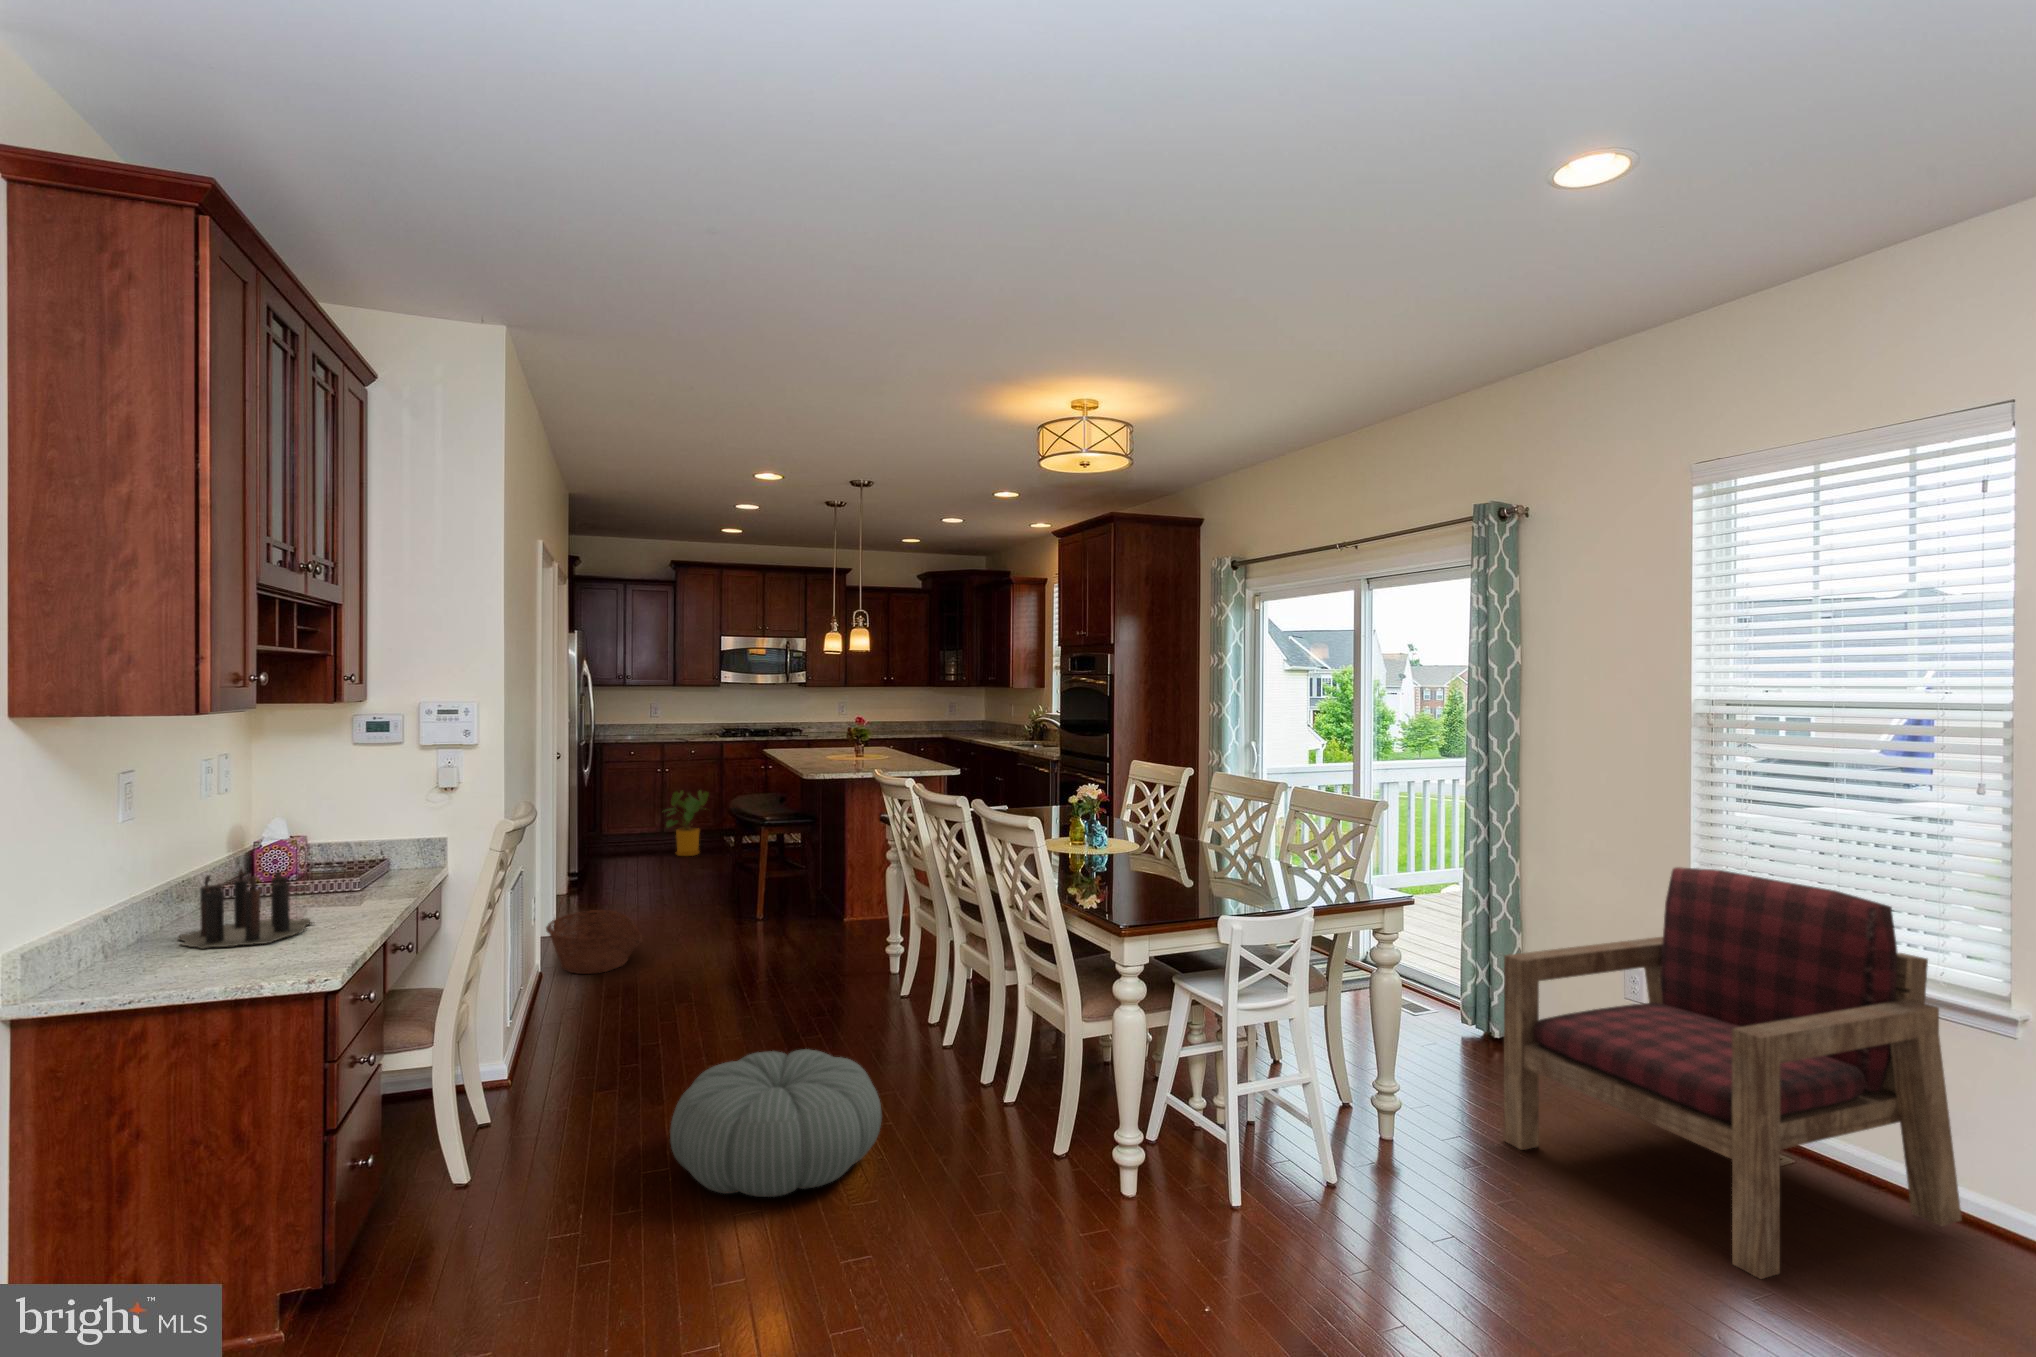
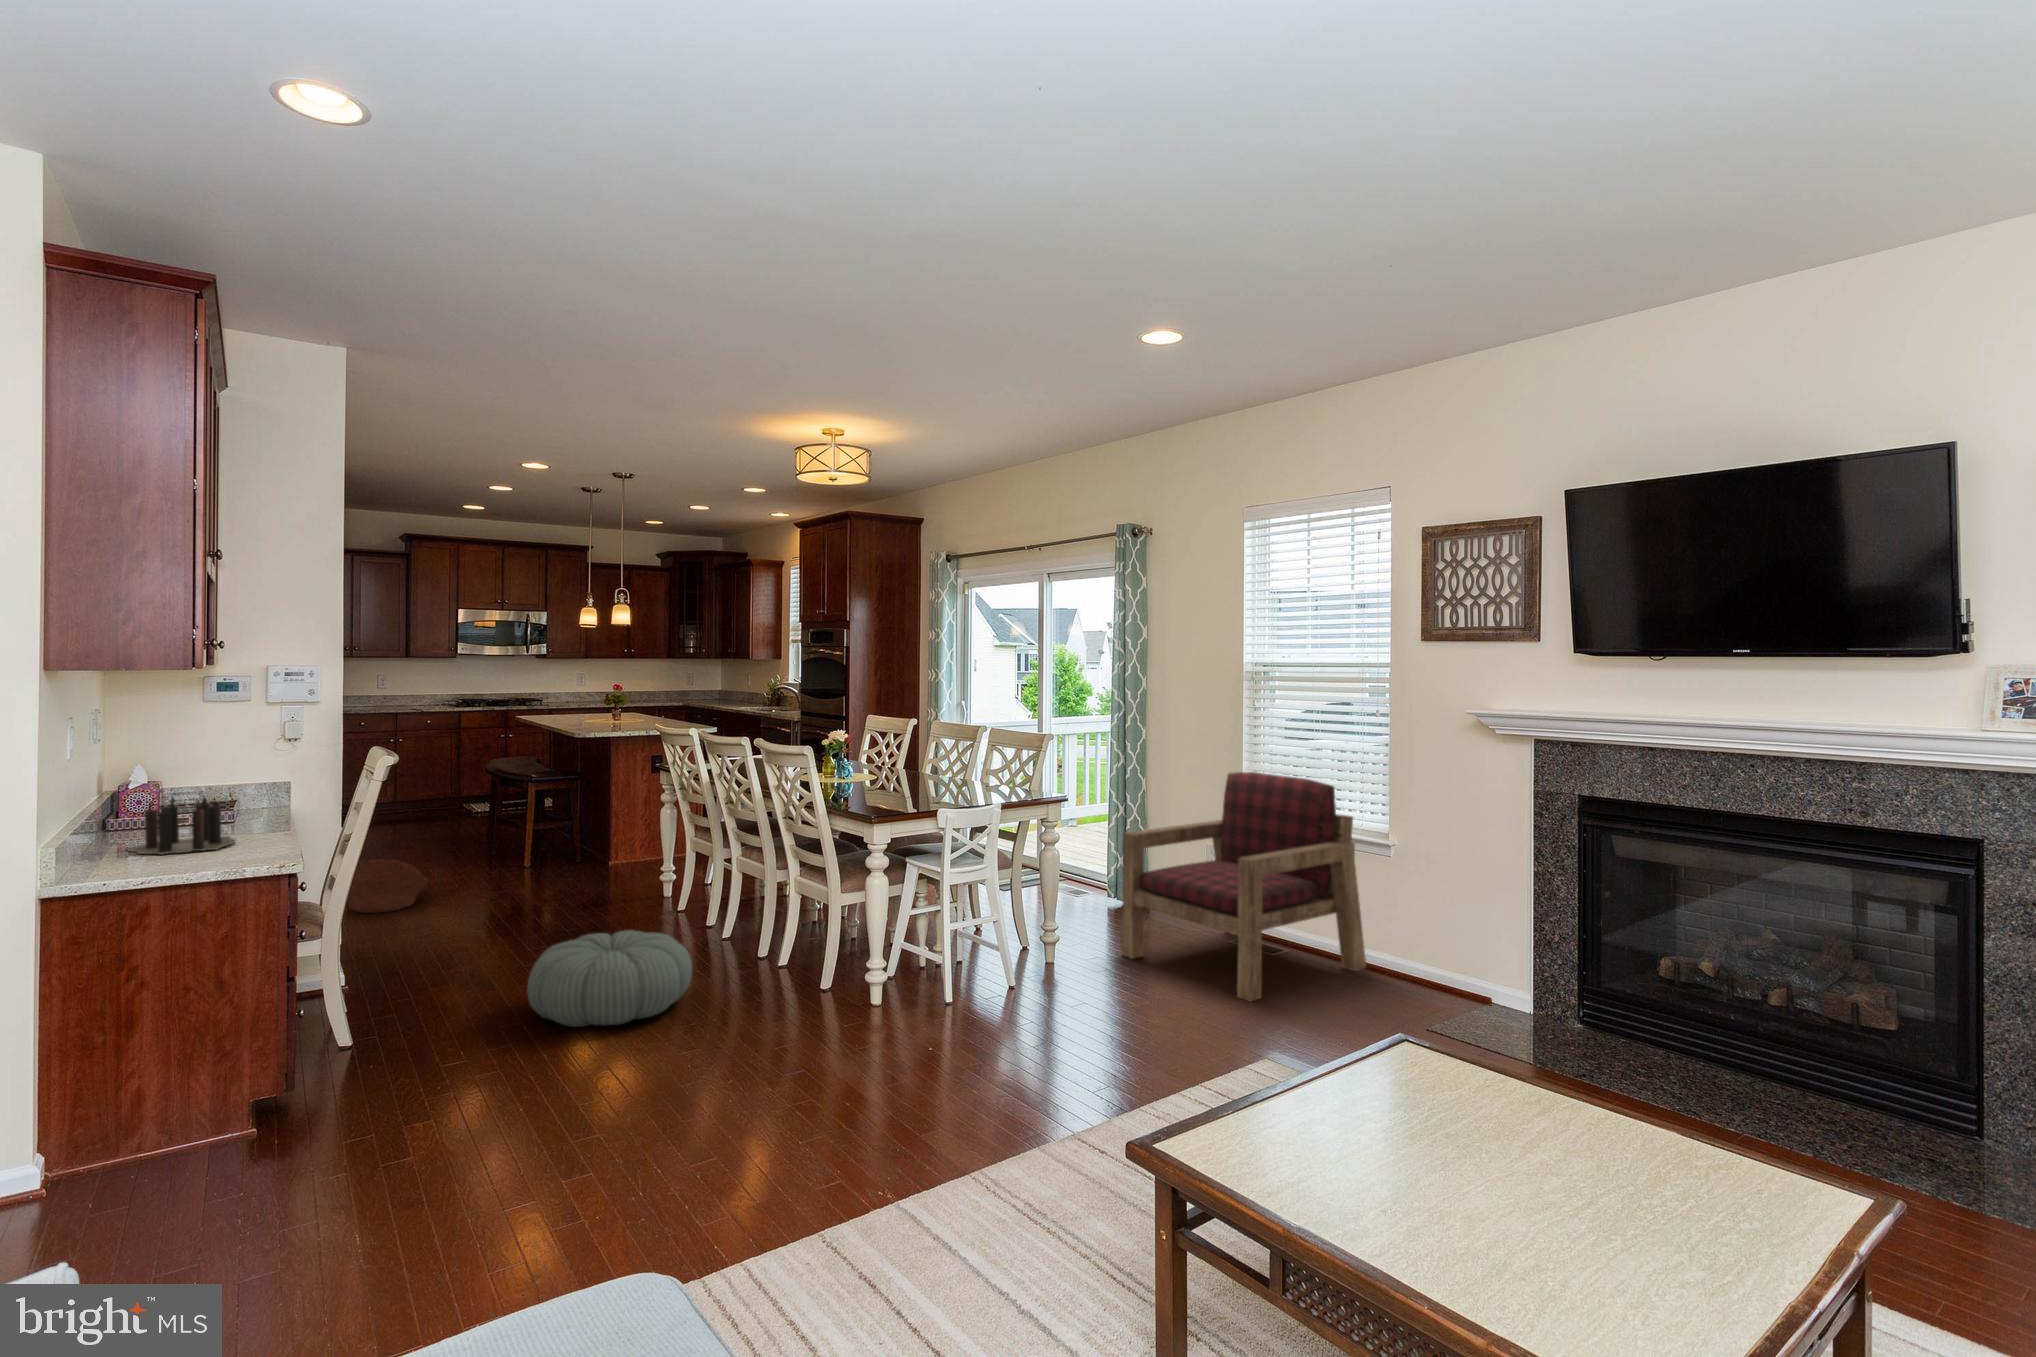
house plant: present [666,791,709,856] -> none [404,758,455,821]

